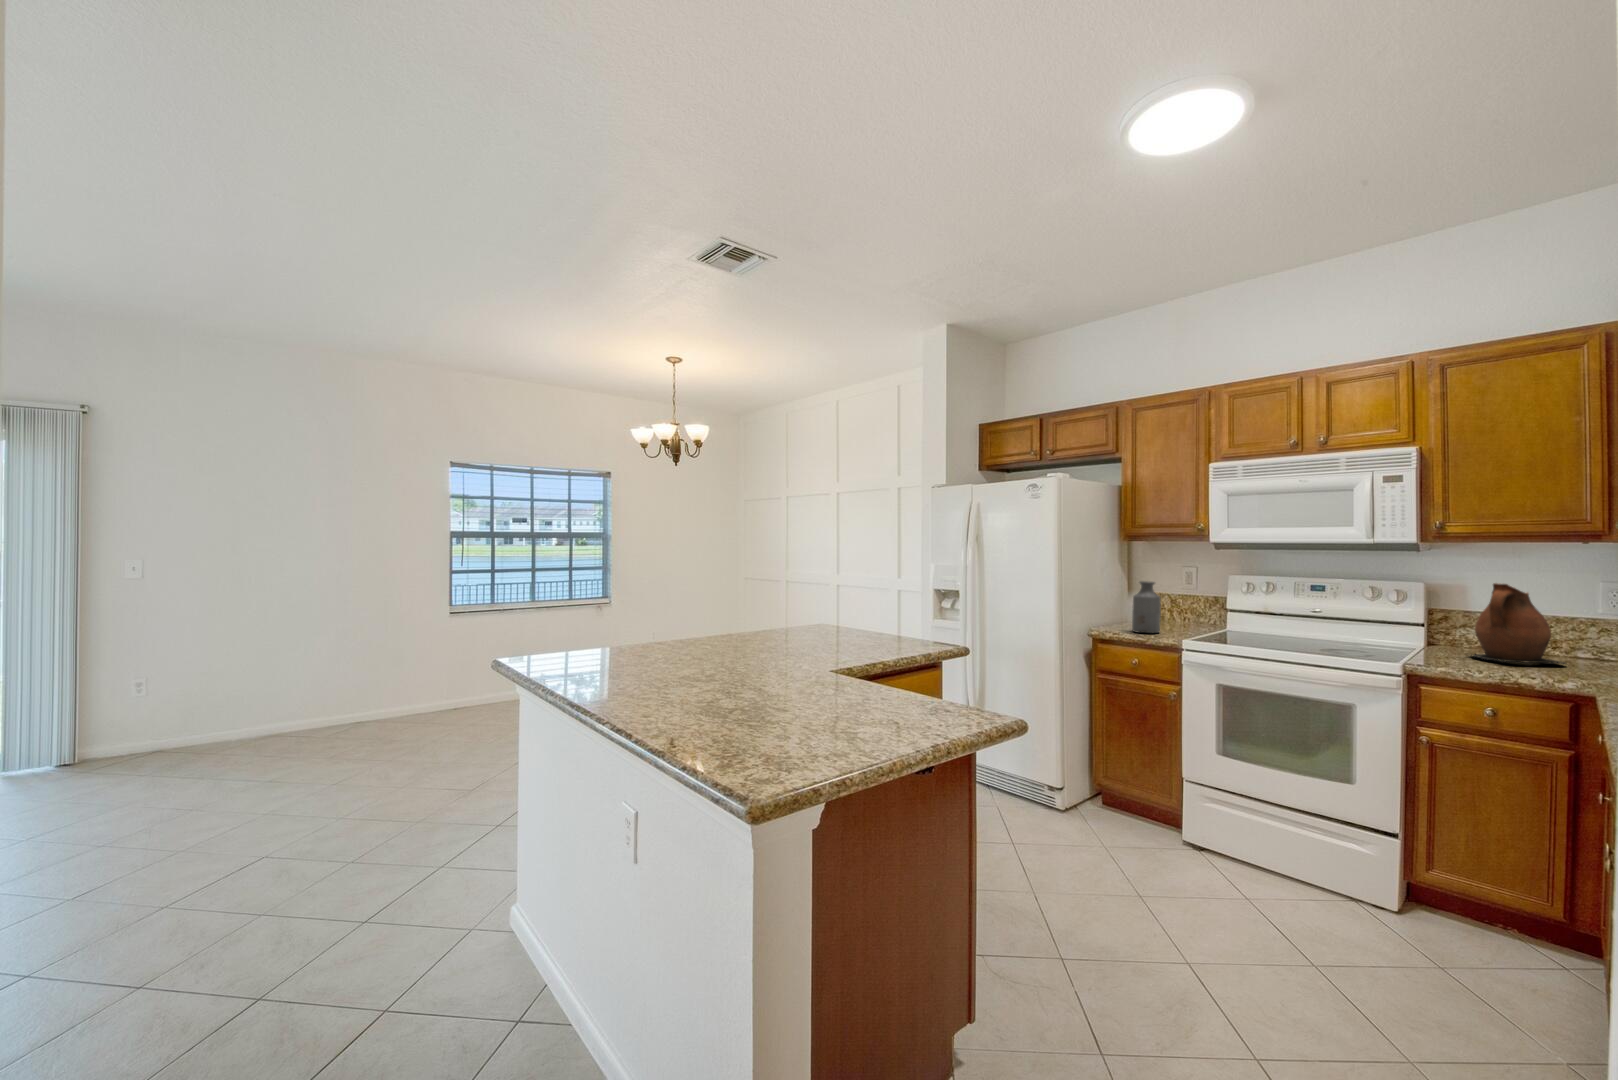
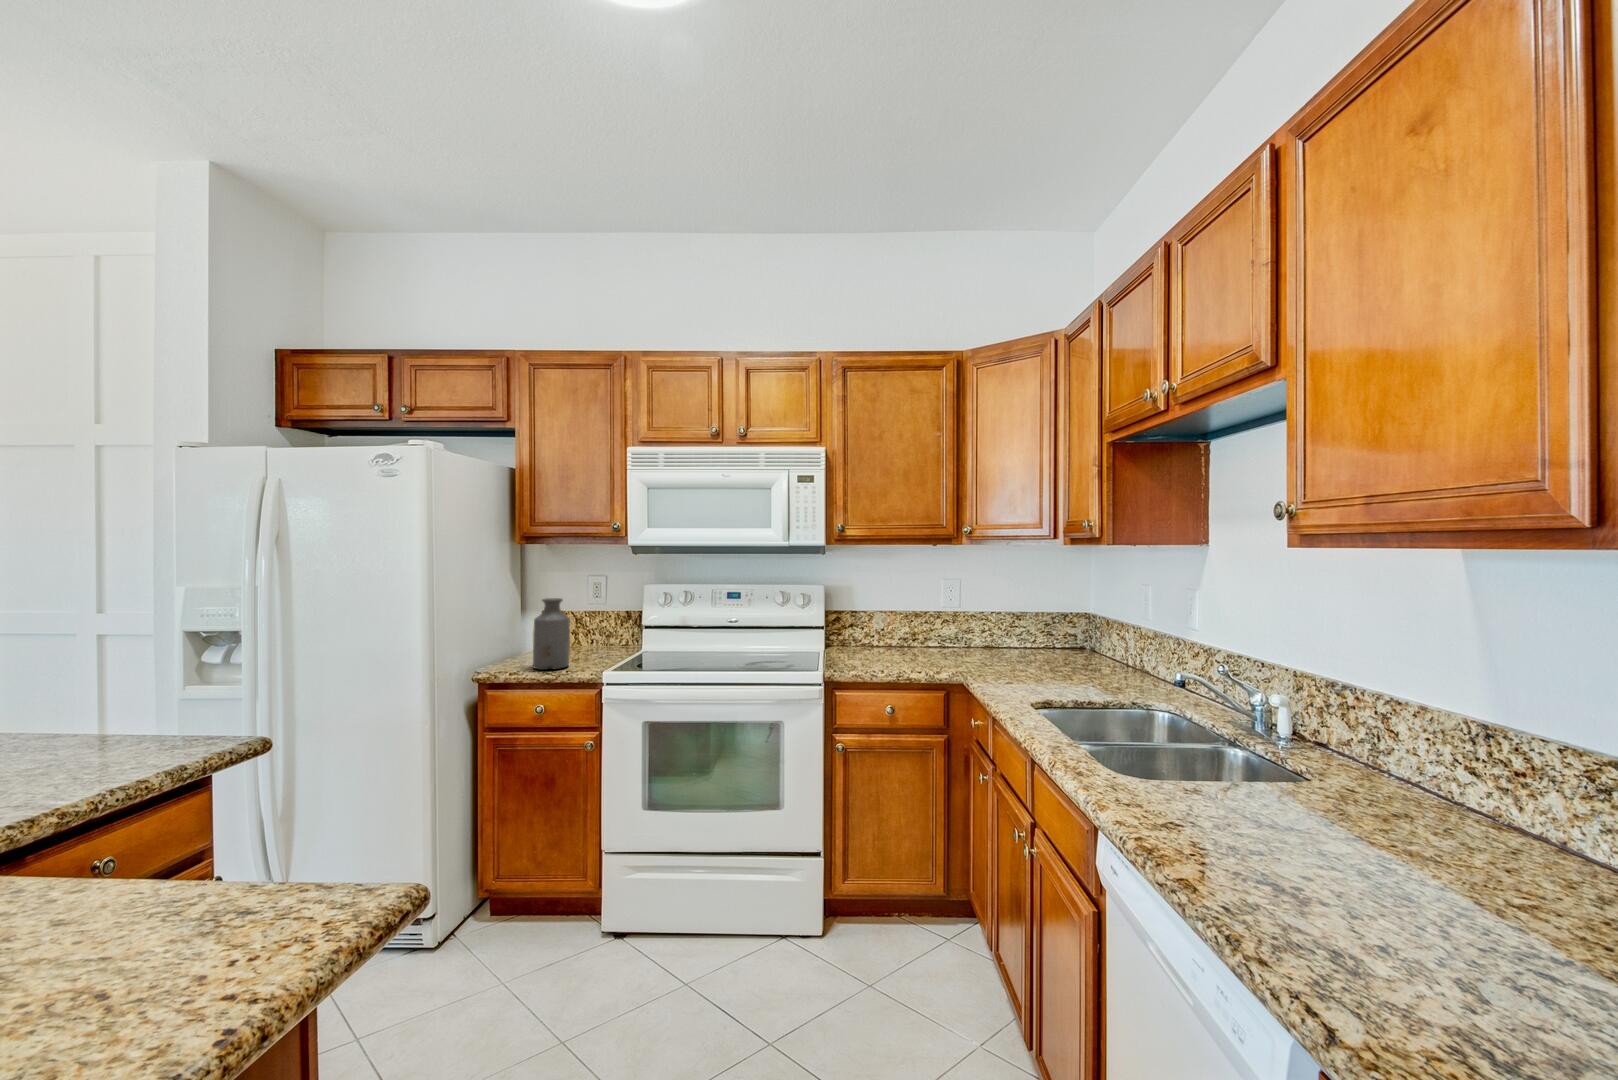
ceramic pitcher: present [1471,583,1565,664] -> none [861,584,932,662]

